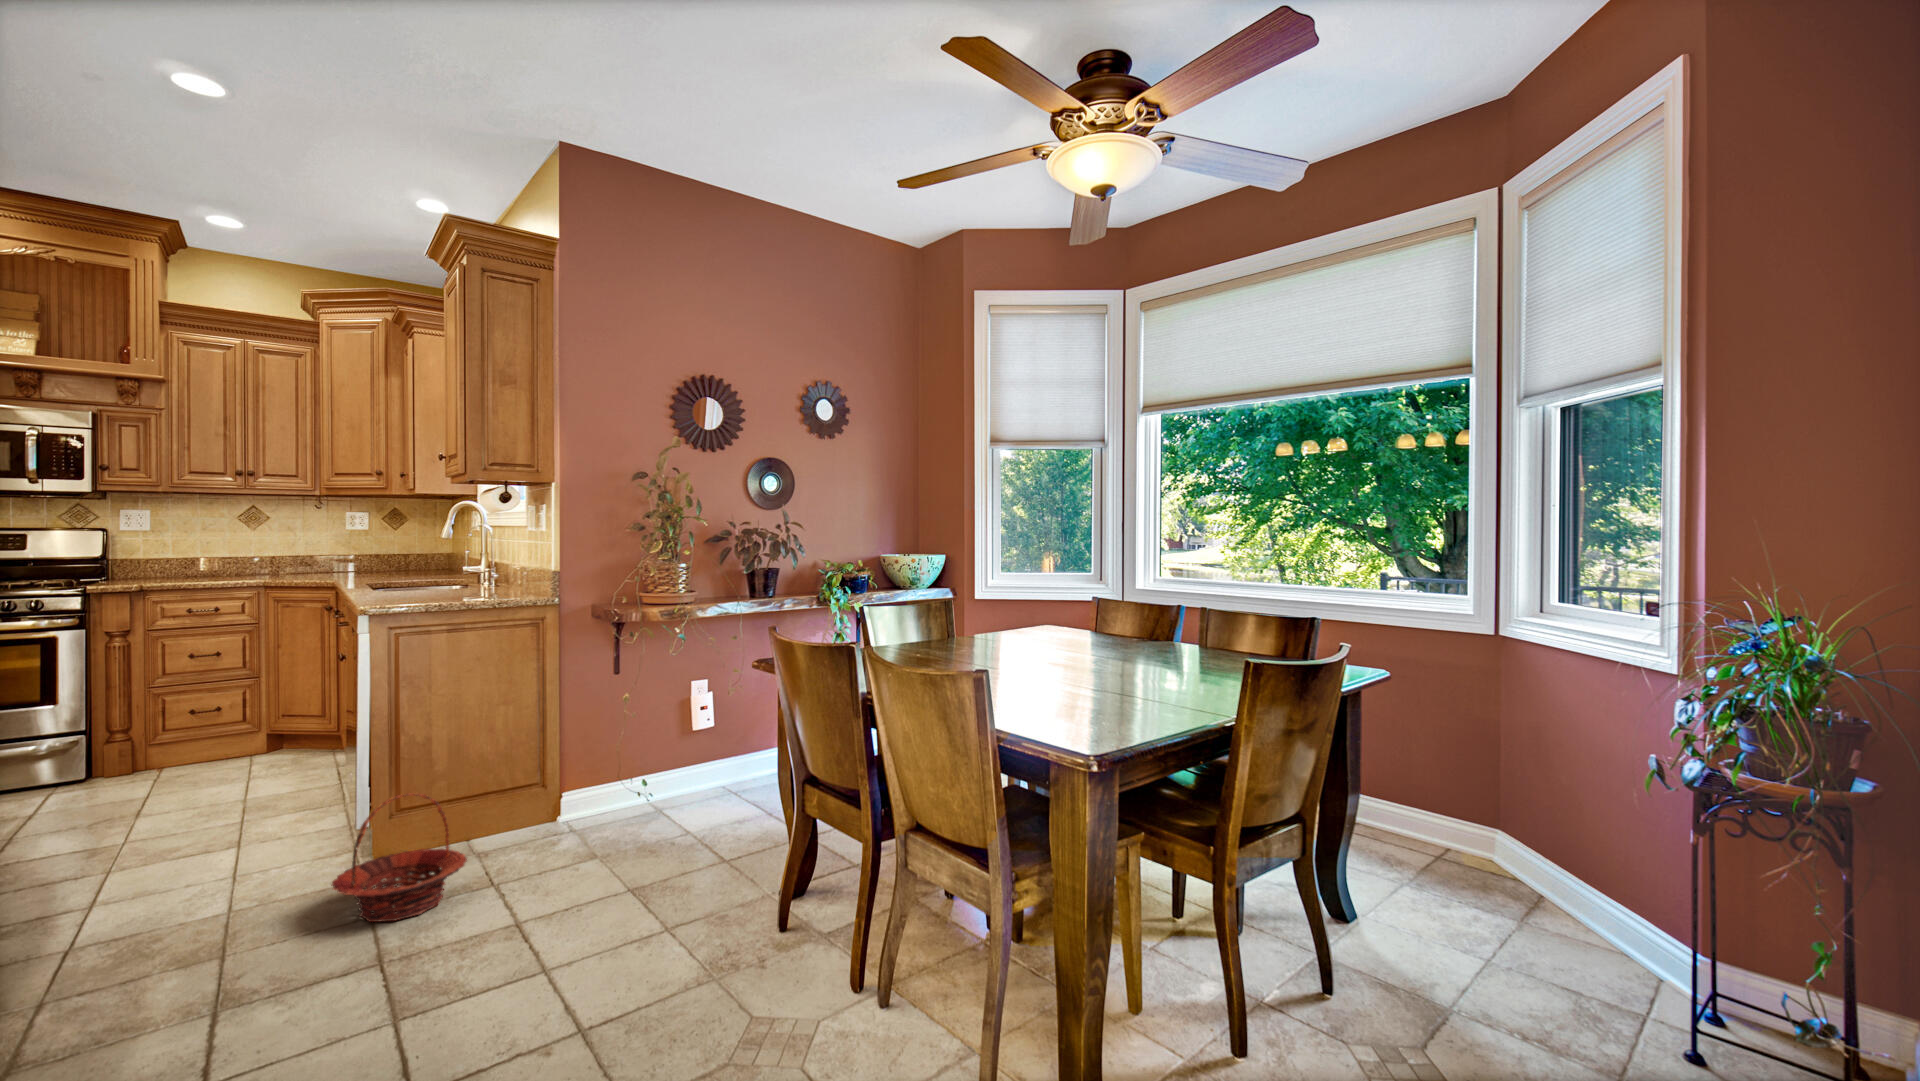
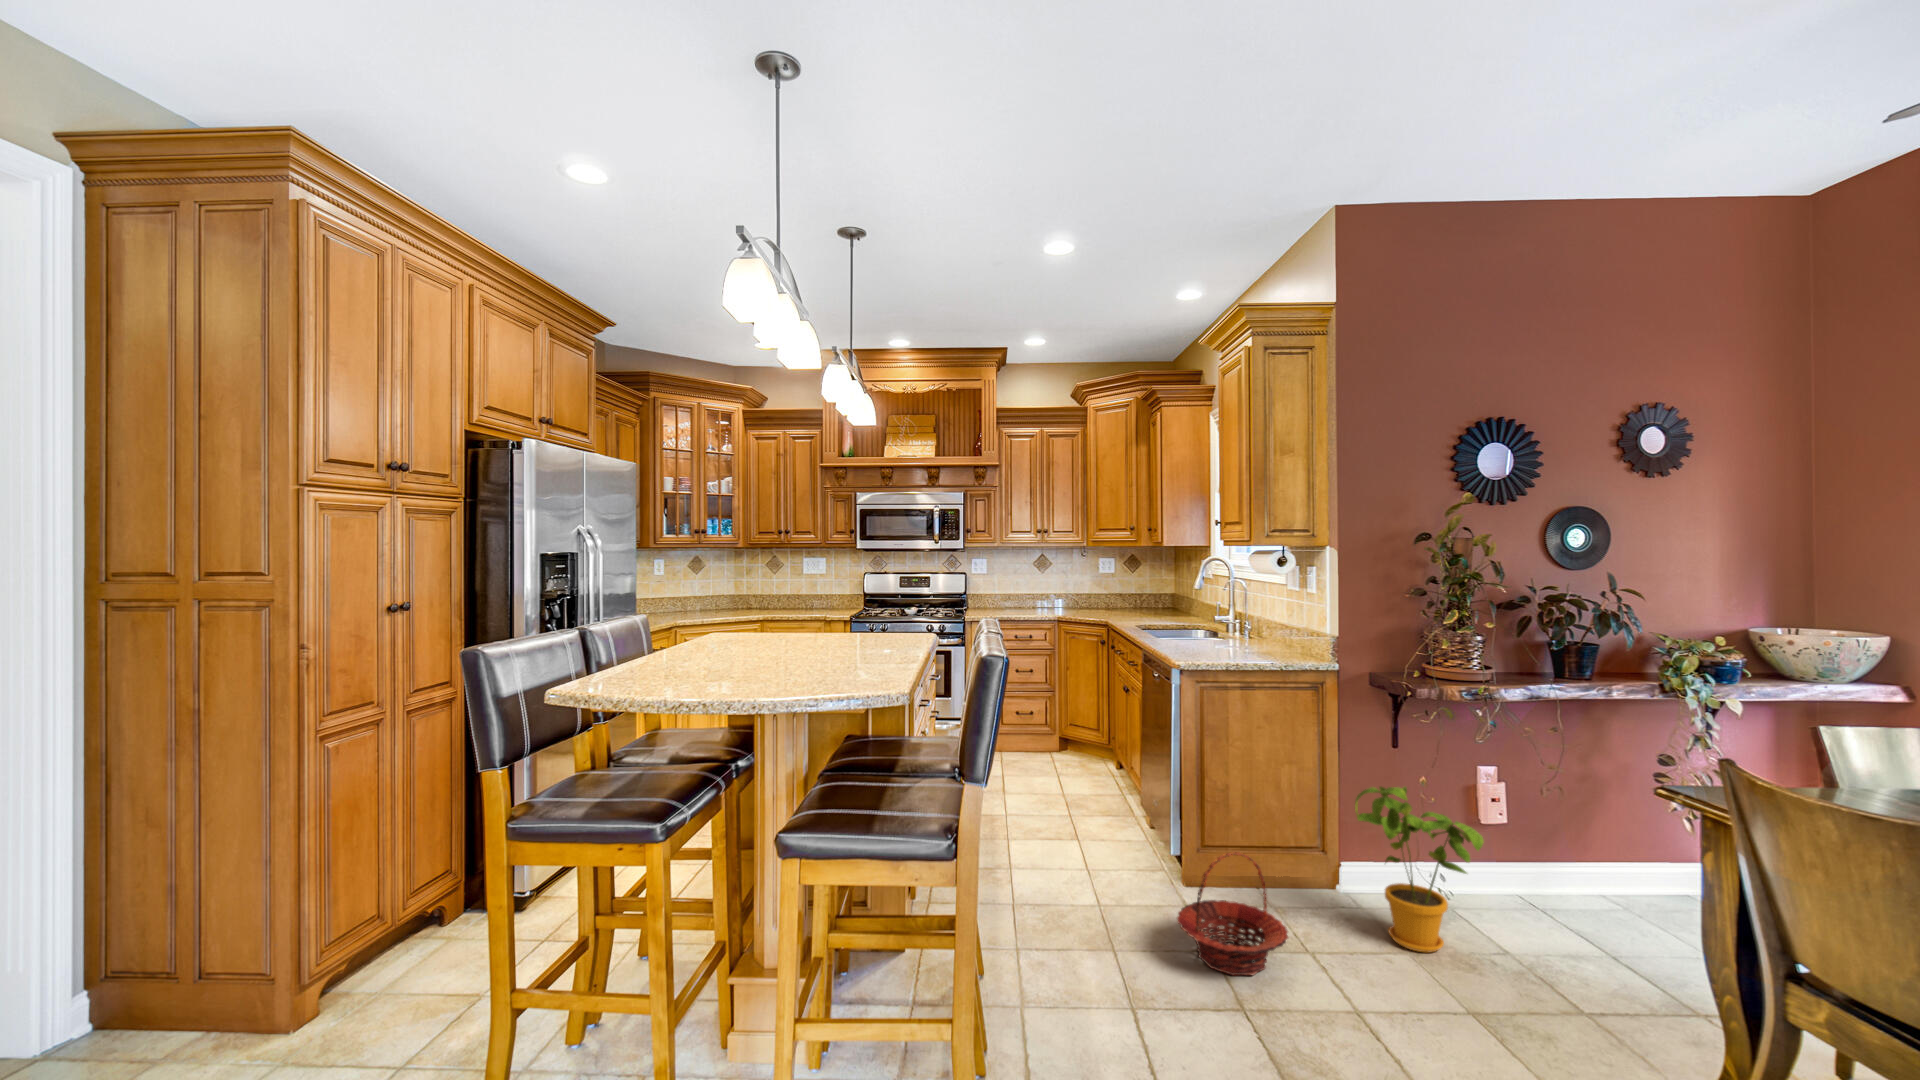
house plant: none [556,701,663,850] -> present [1355,787,1484,952]

